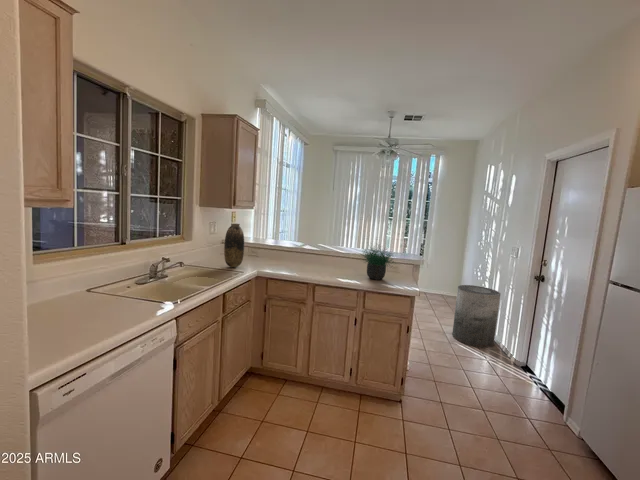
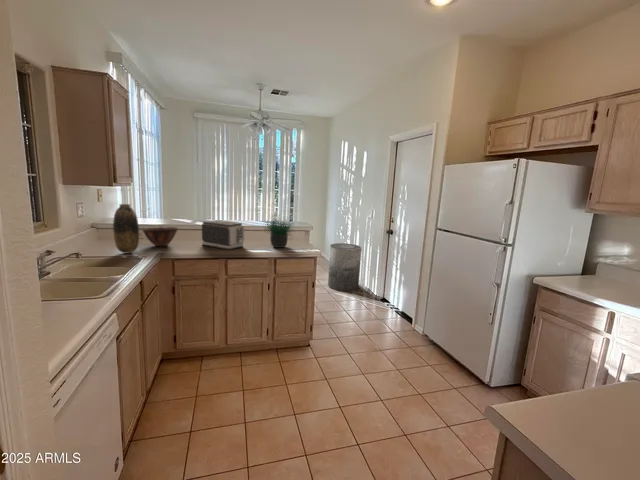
toaster: none [301,244,340,275] -> present [202,220,244,250]
bowl: none [252,247,281,265] -> present [143,227,177,246]

